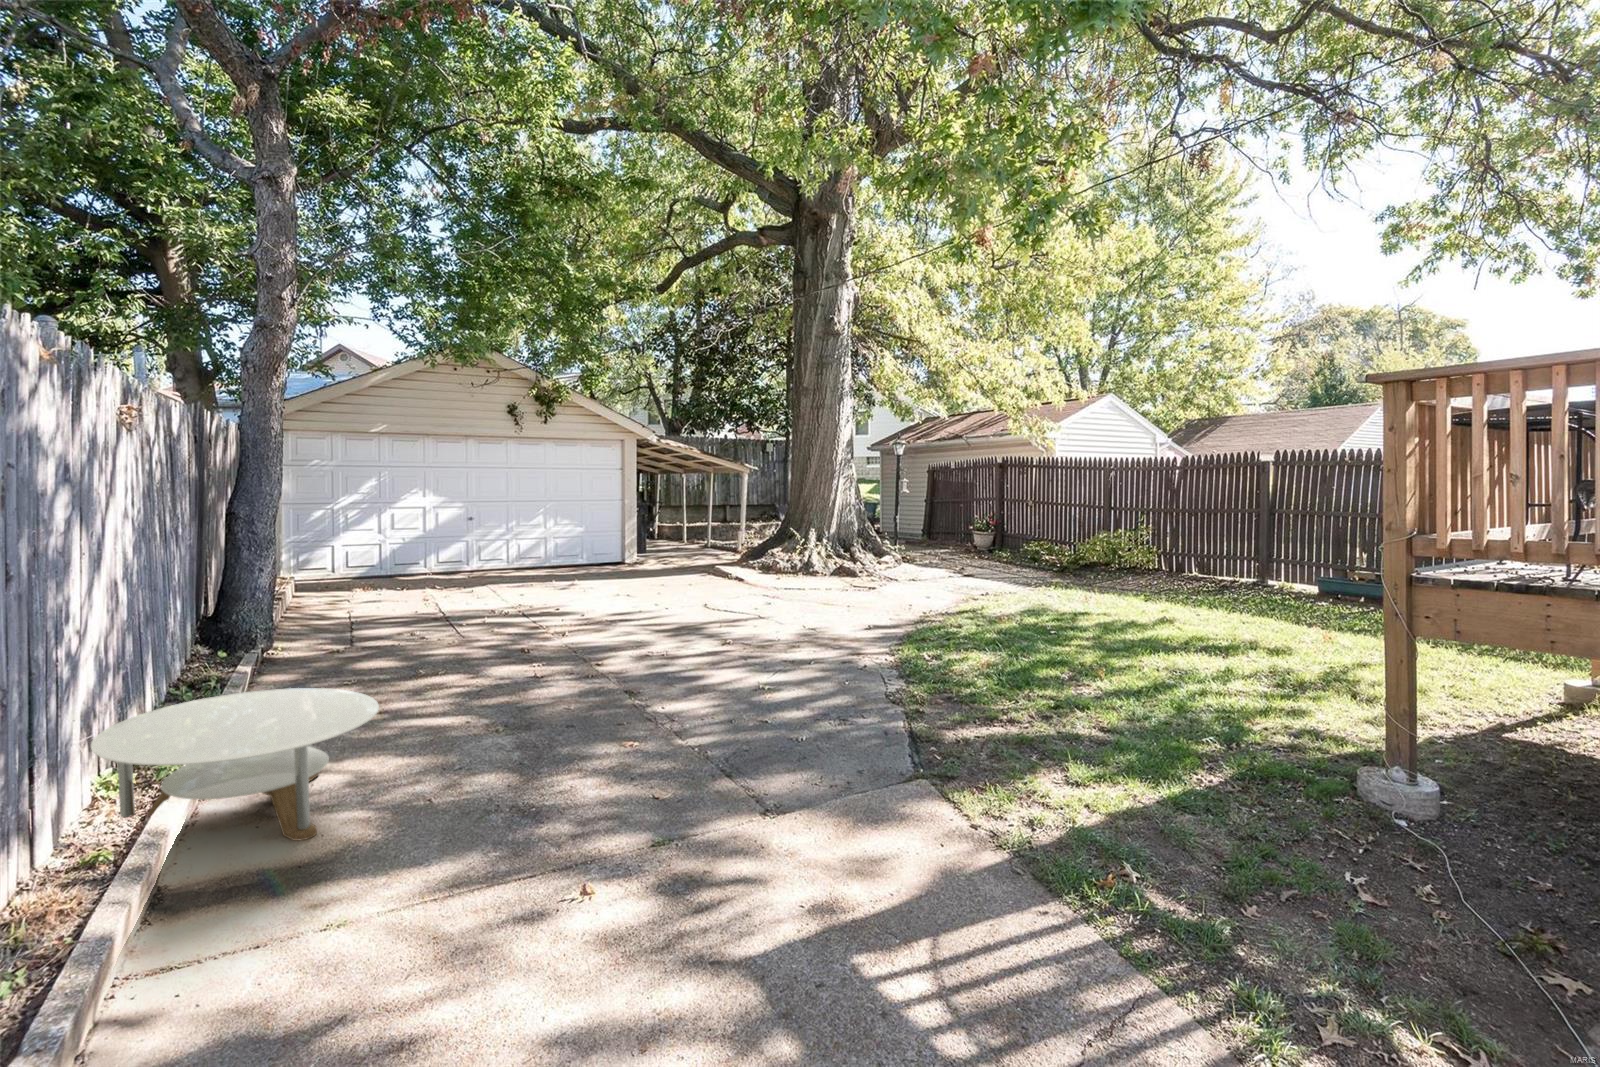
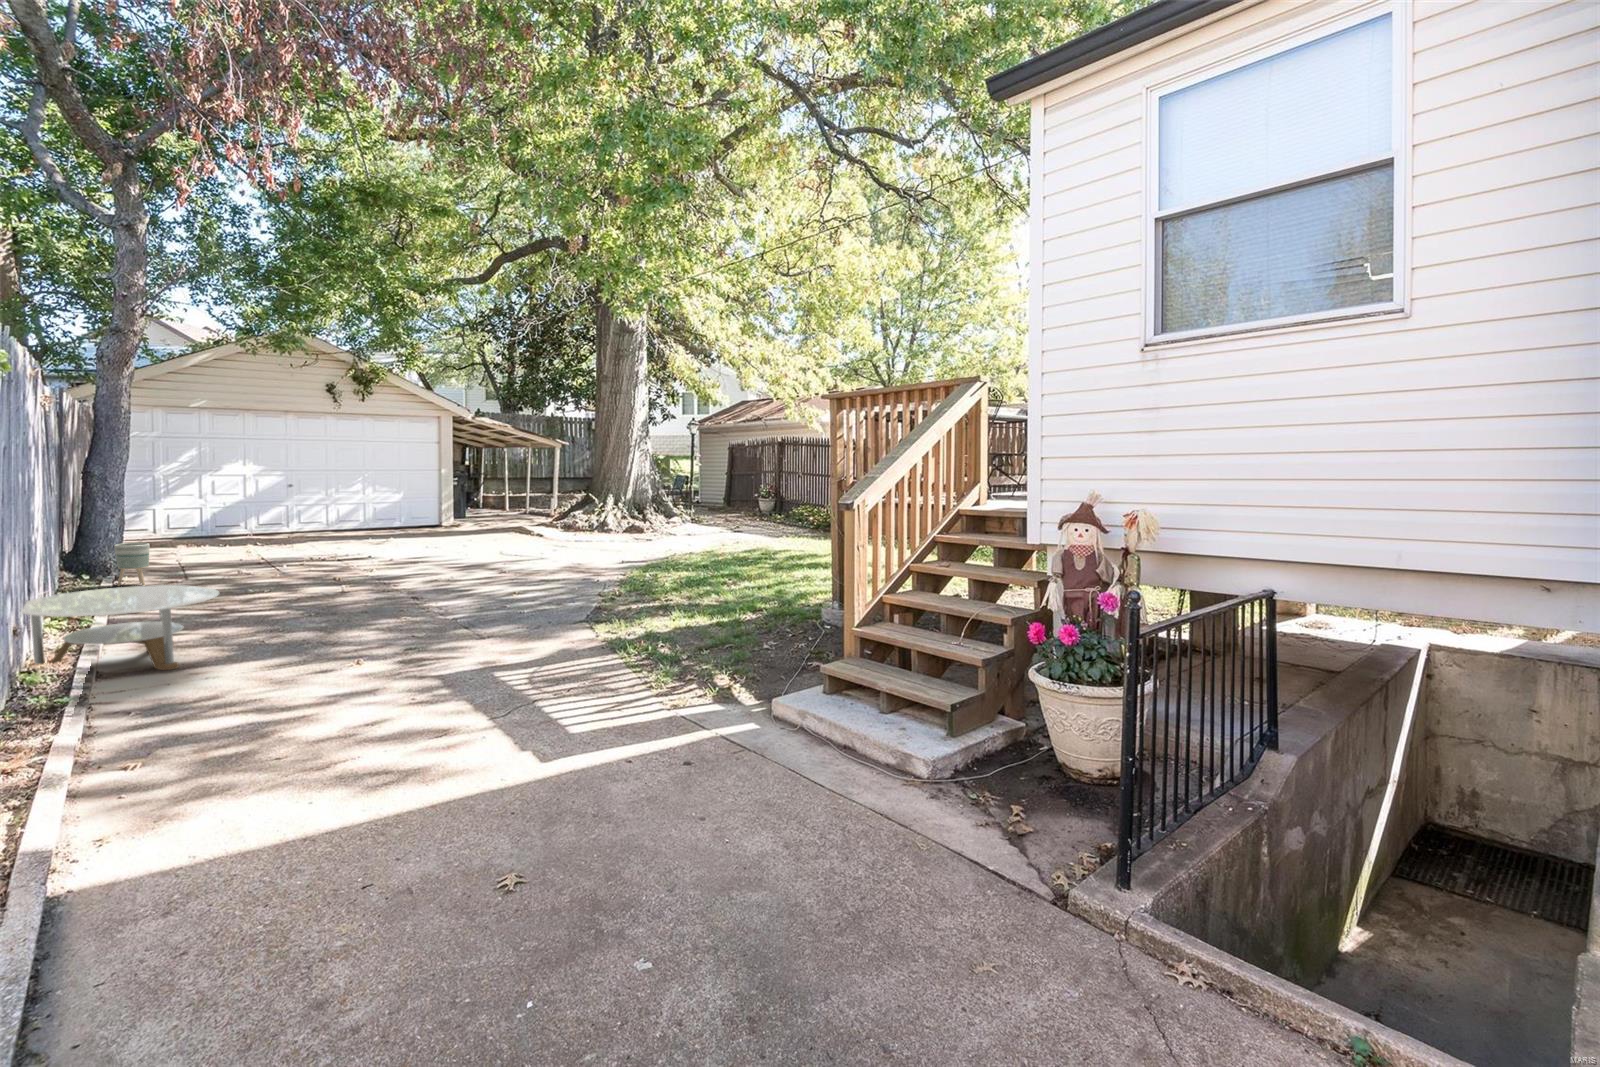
planter: none [274,599,313,653] -> present [114,543,150,586]

